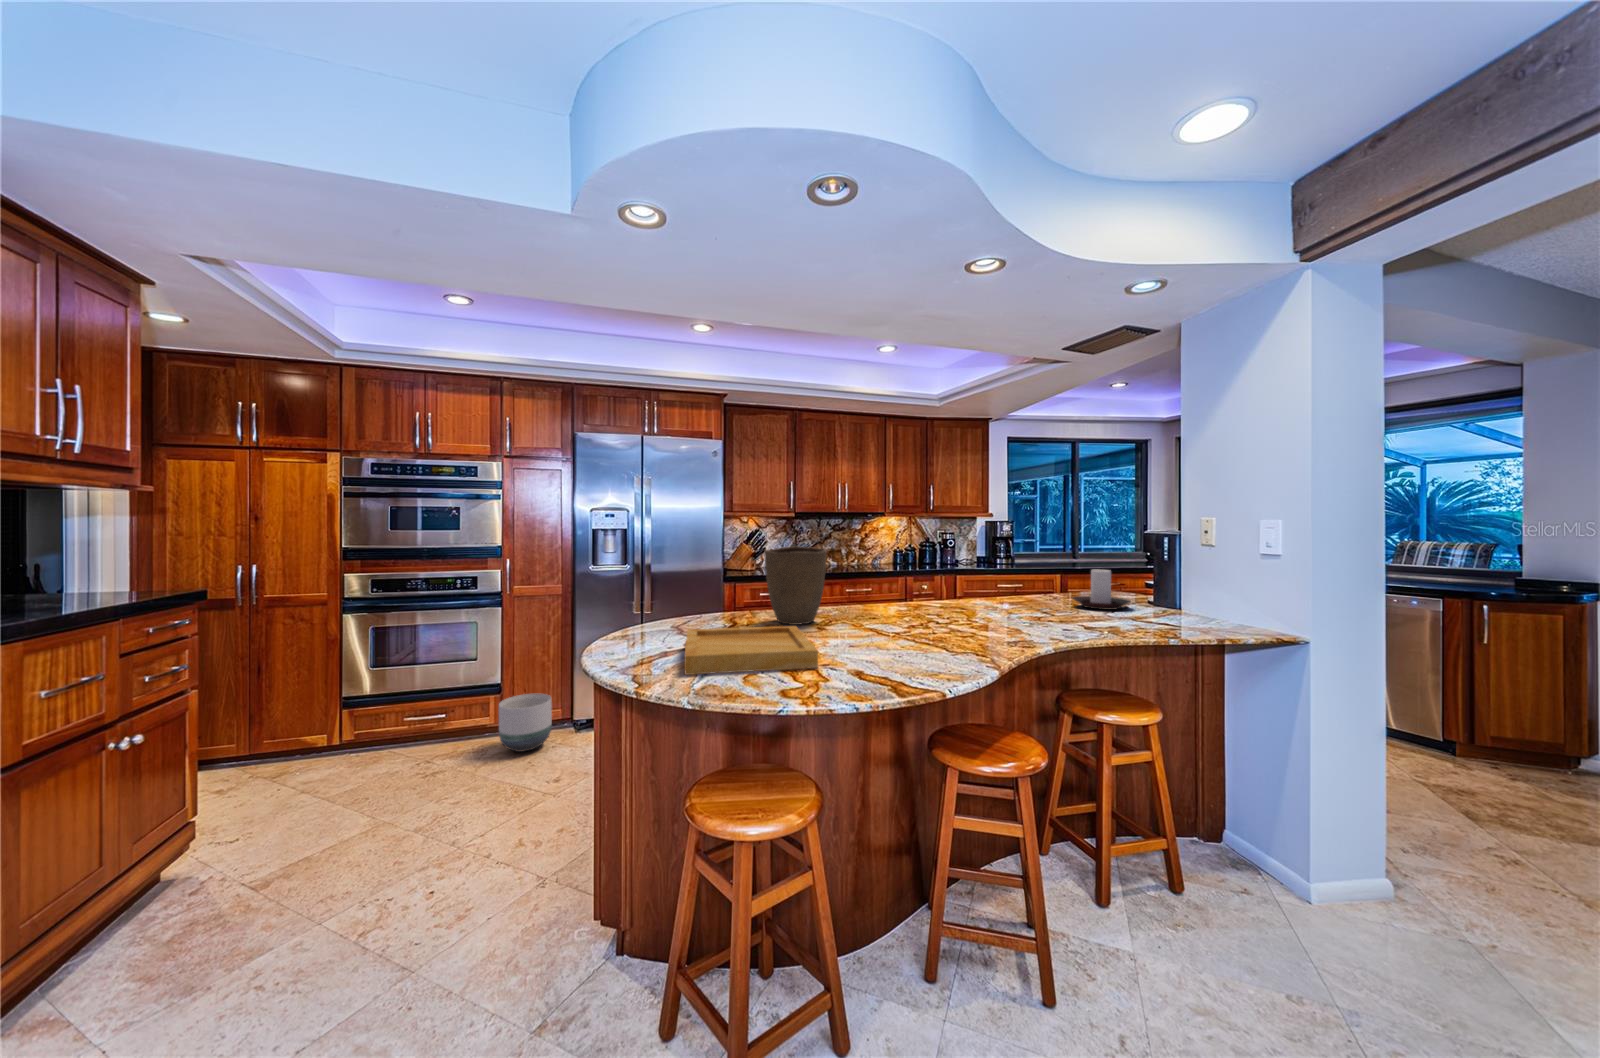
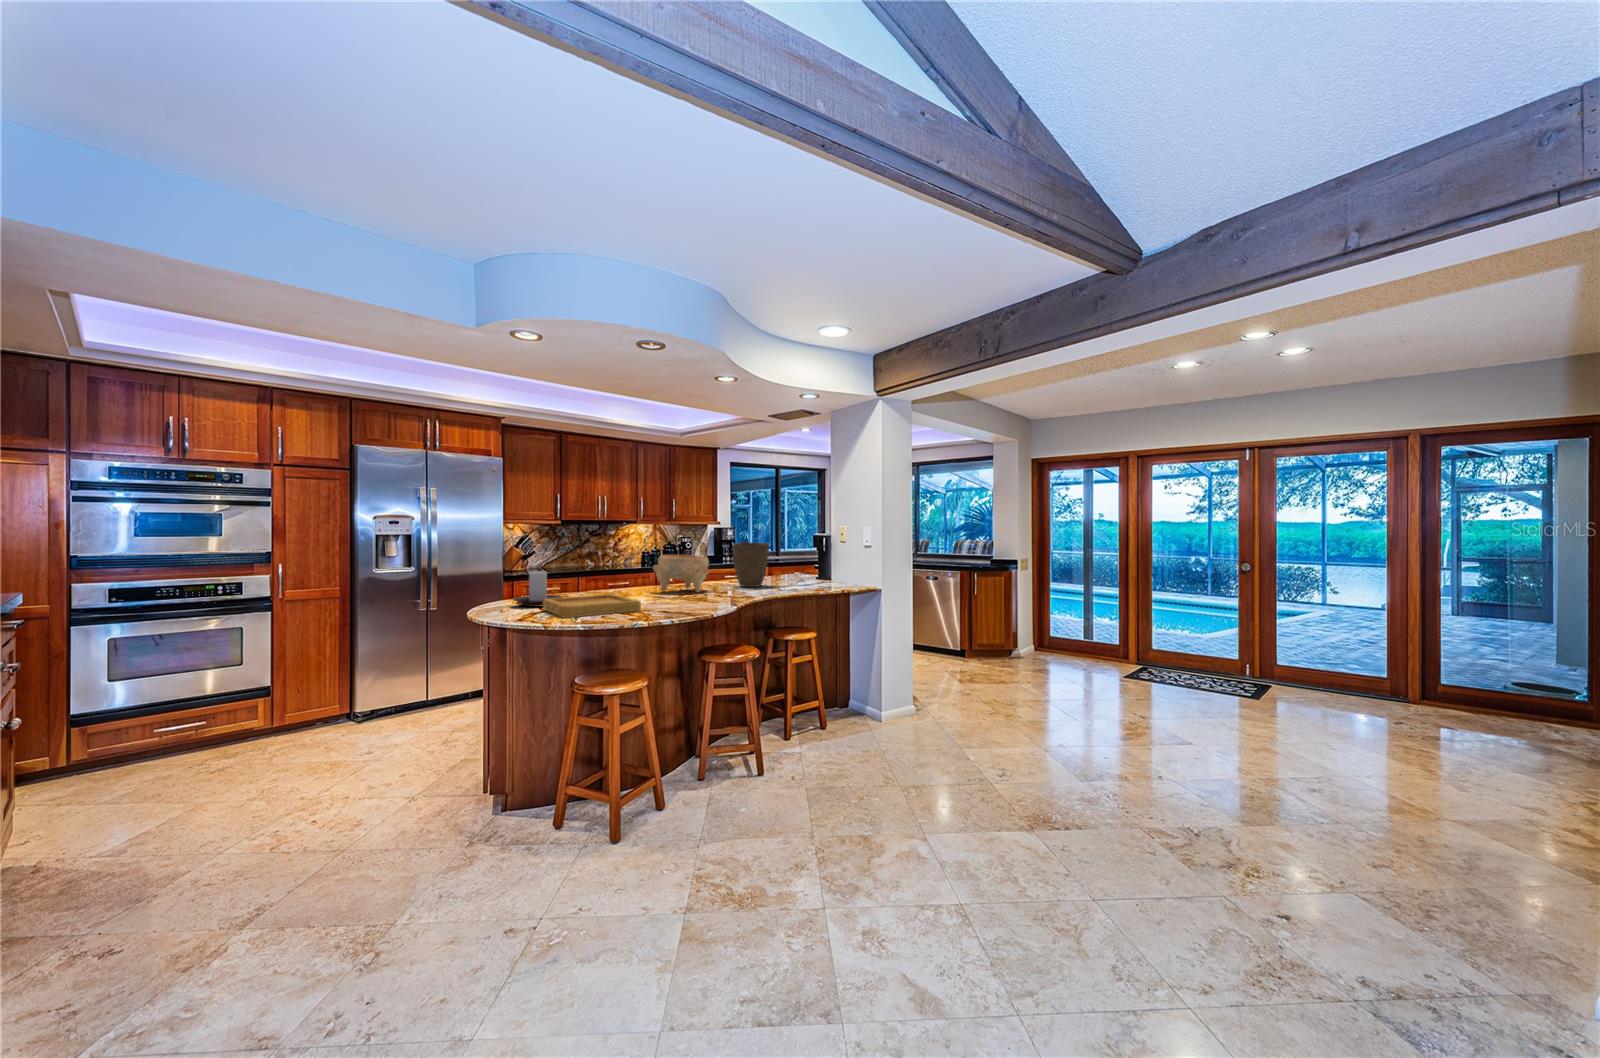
vase: present [764,547,826,625] -> present [733,542,769,587]
decorative bowl: none [876,561,962,622] -> present [653,555,709,592]
candle holder: present [1071,569,1131,610] -> present [513,572,563,607]
planter: present [499,694,552,752] -> none [279,691,337,745]

